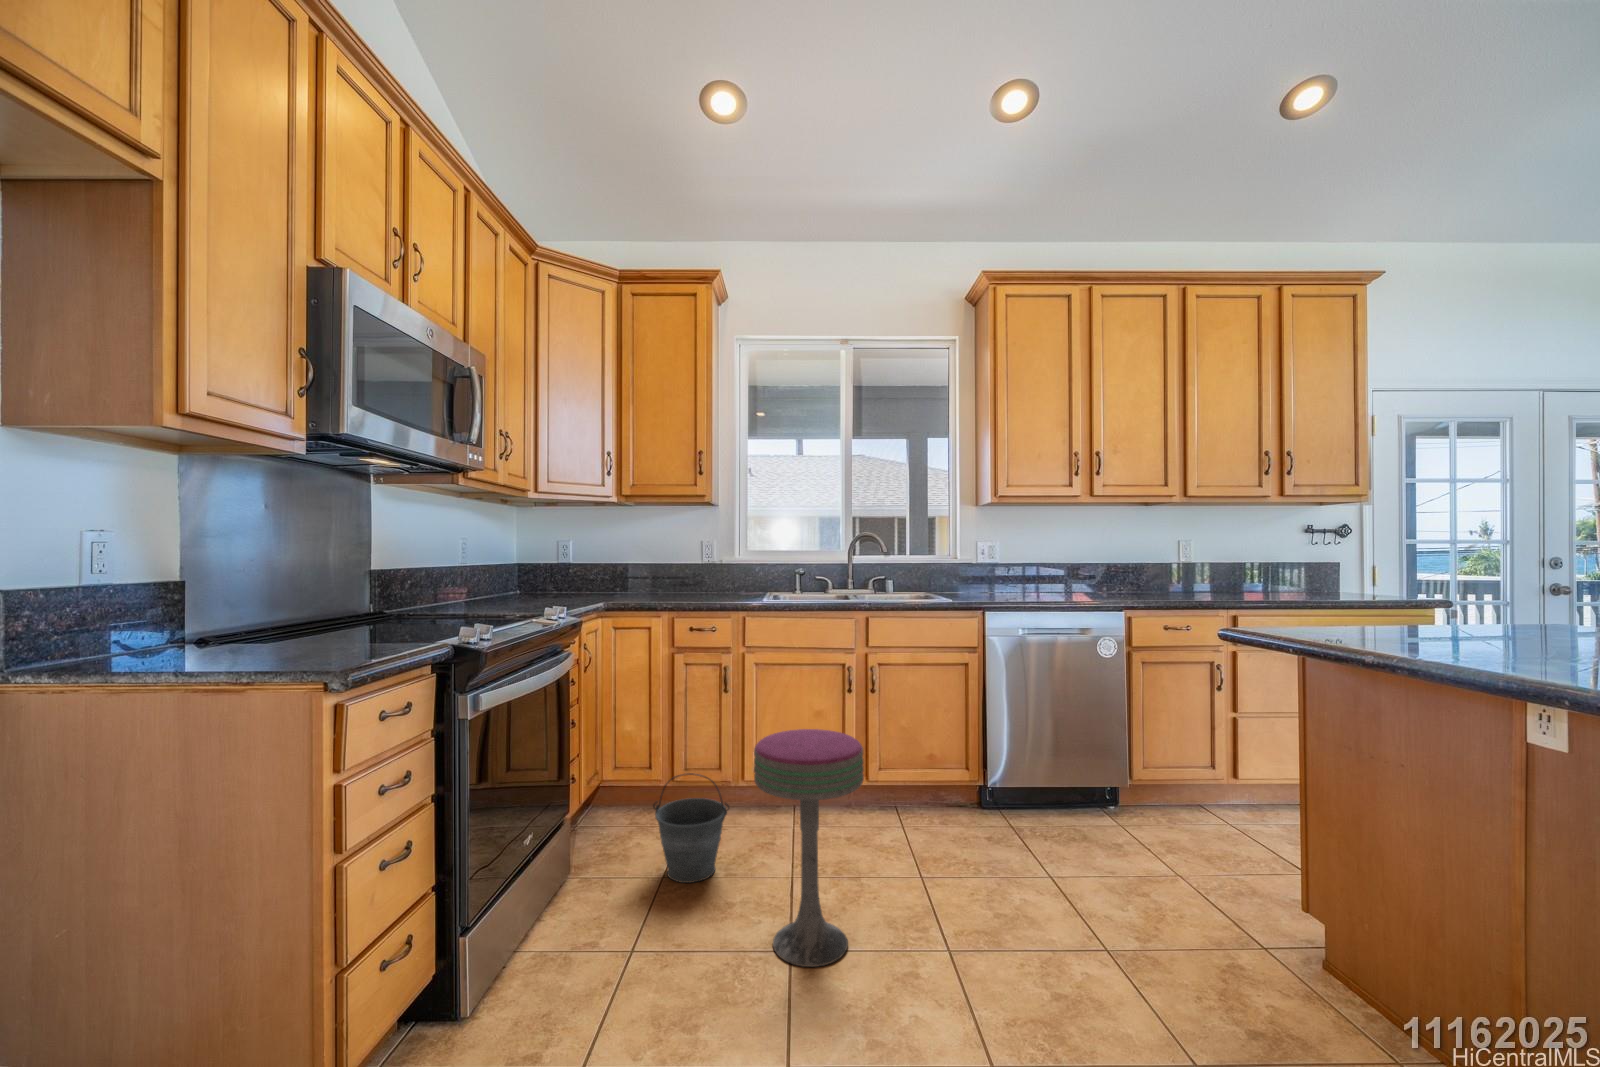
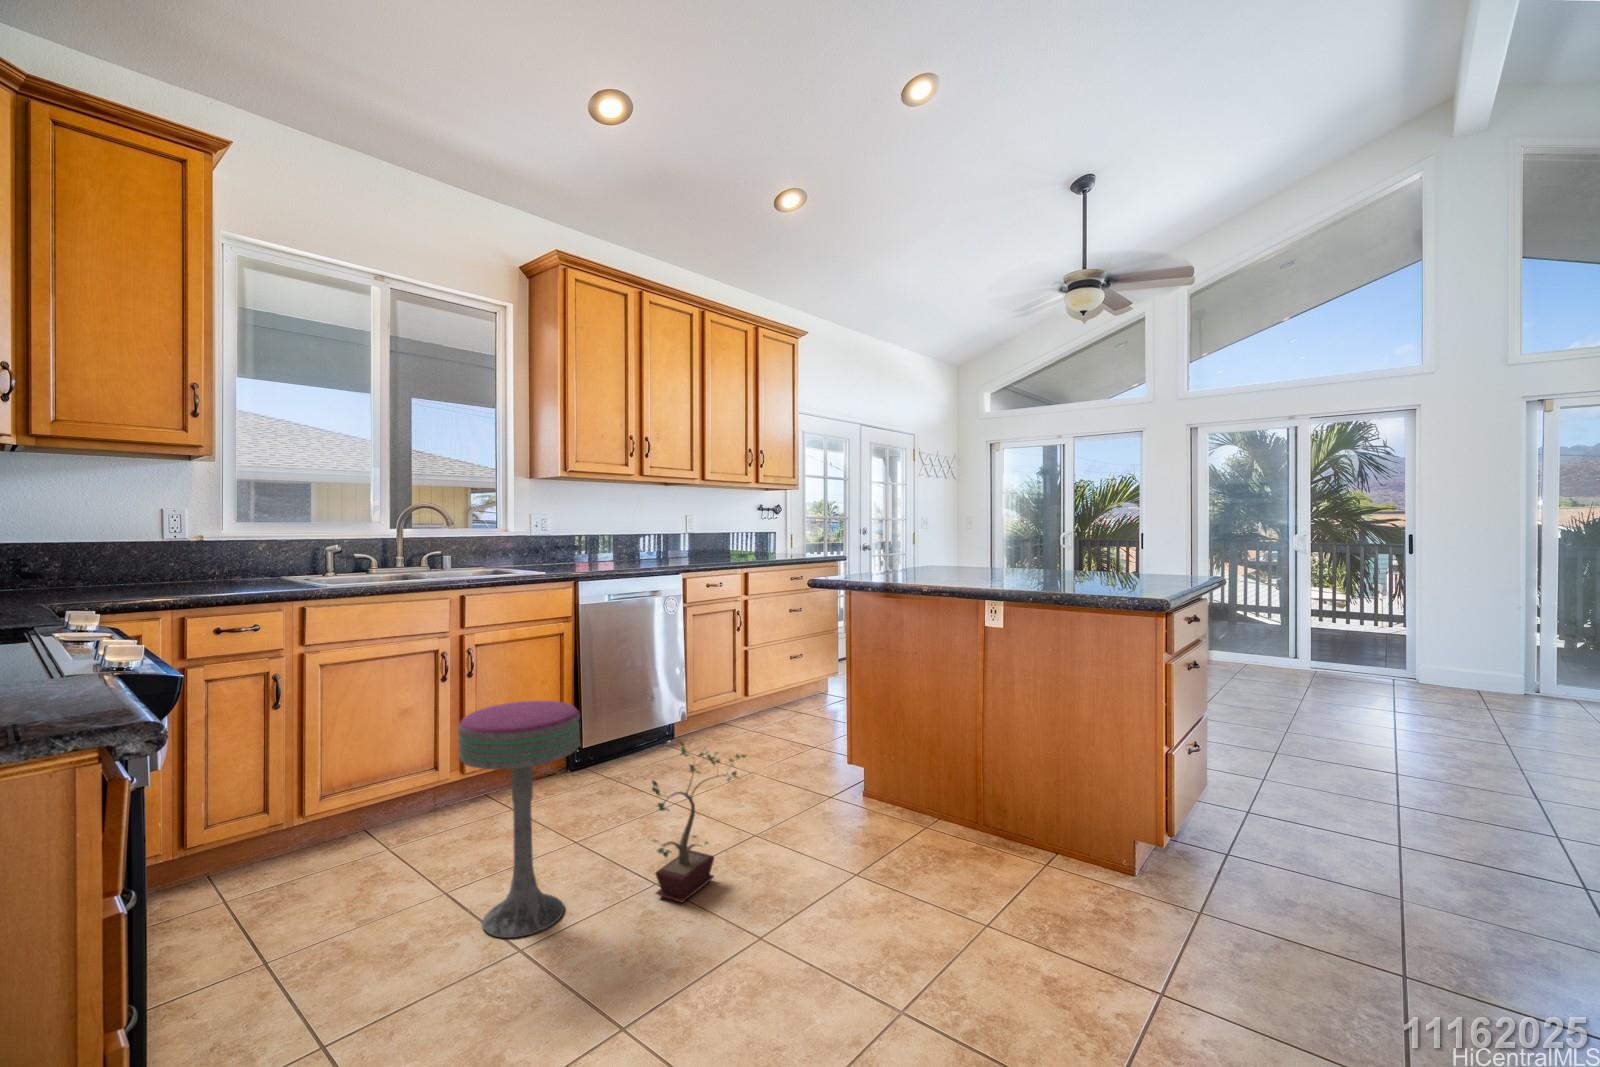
bucket: present [653,773,729,883] -> none [239,801,359,944]
potted plant: none [912,816,1069,1015] -> present [652,742,746,902]

